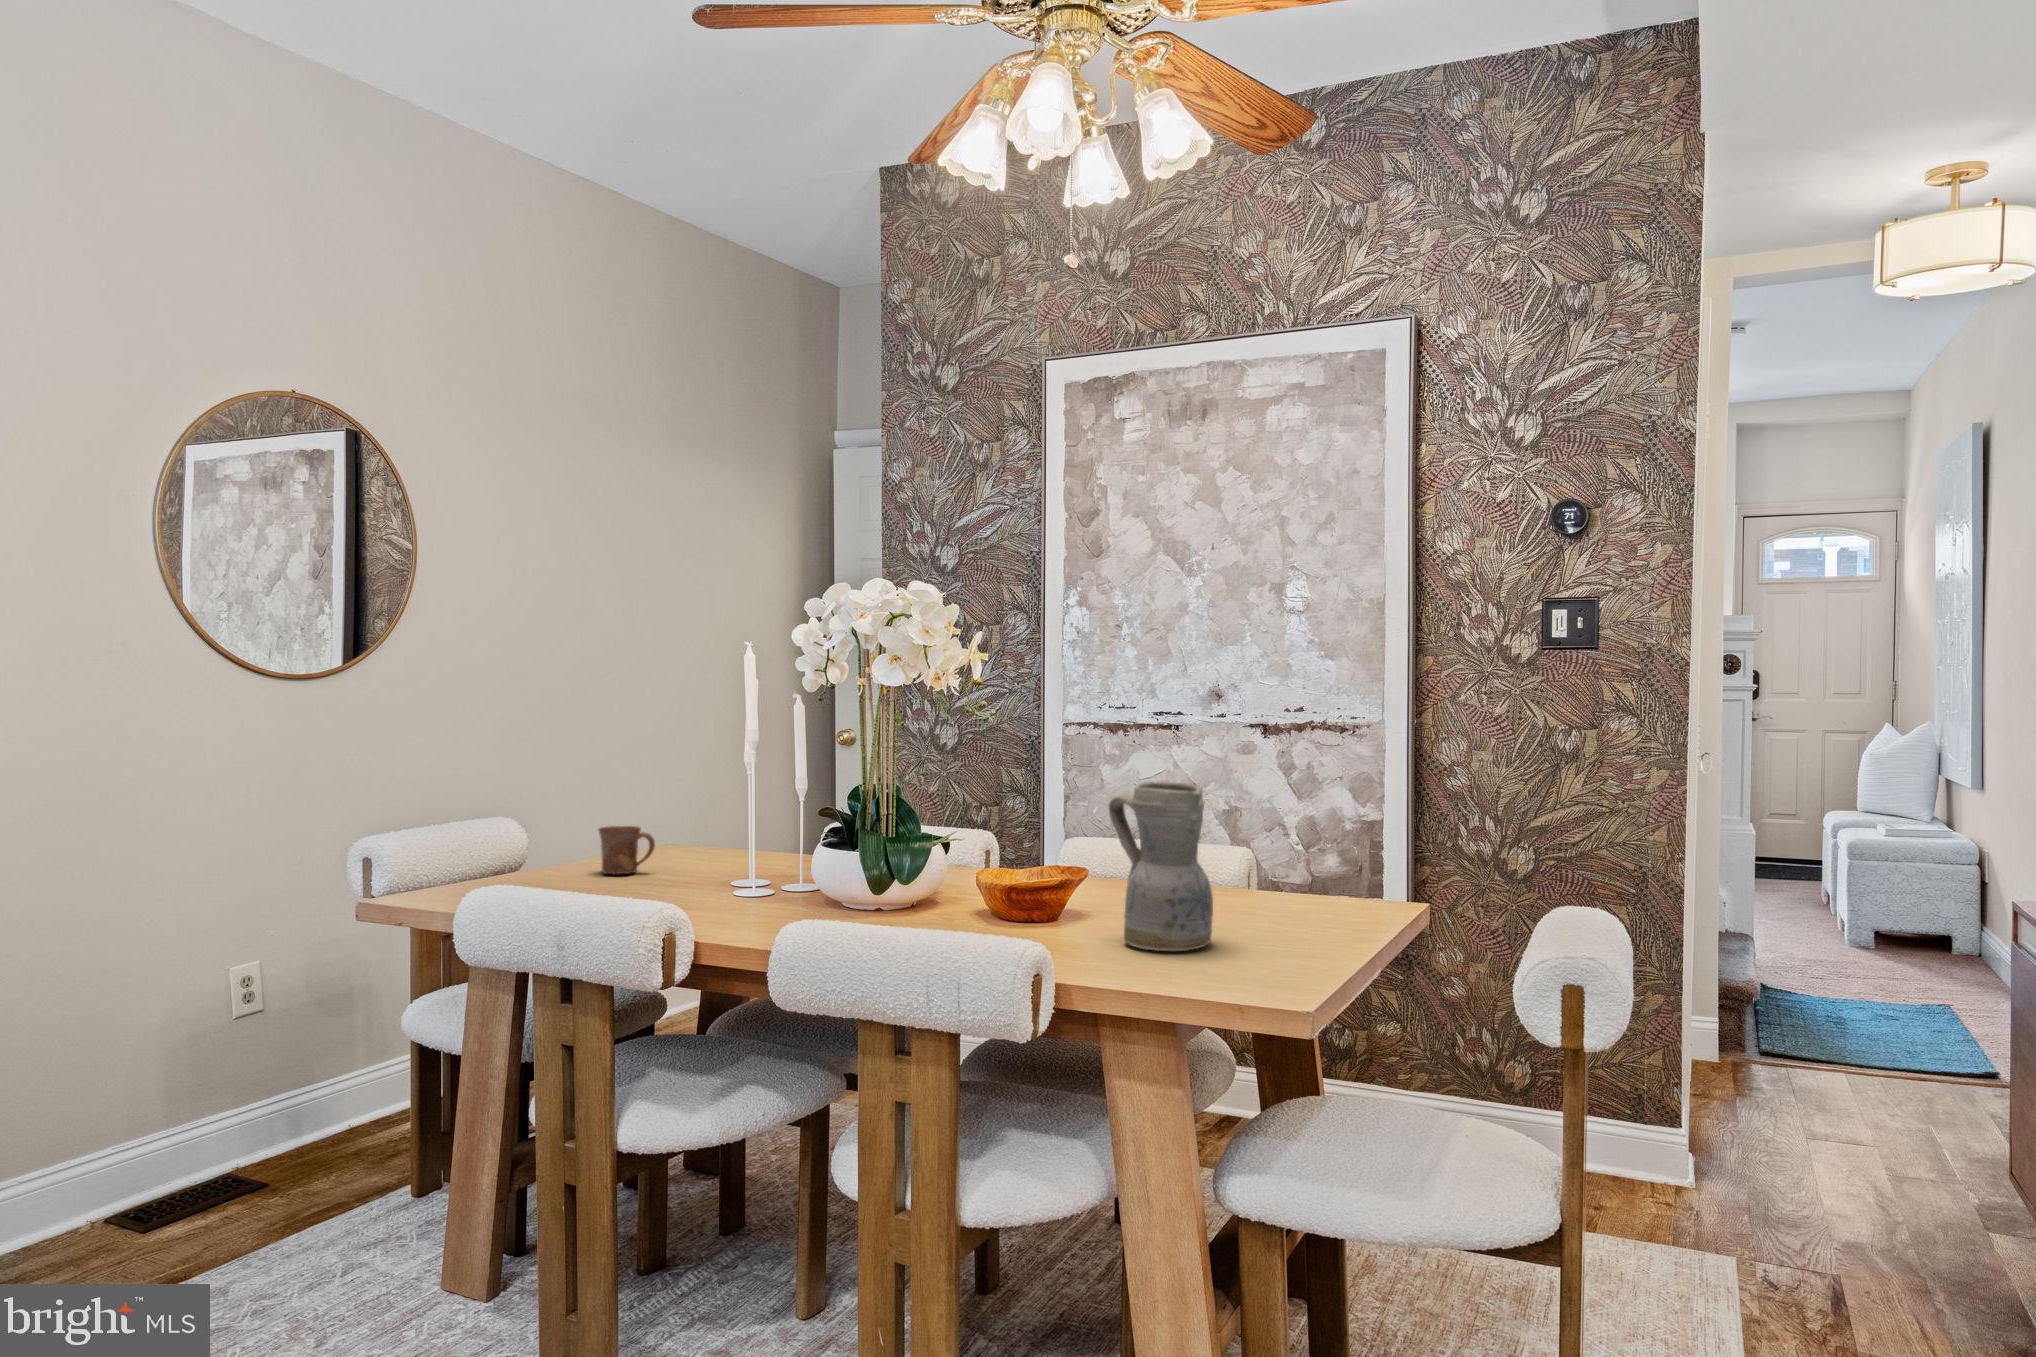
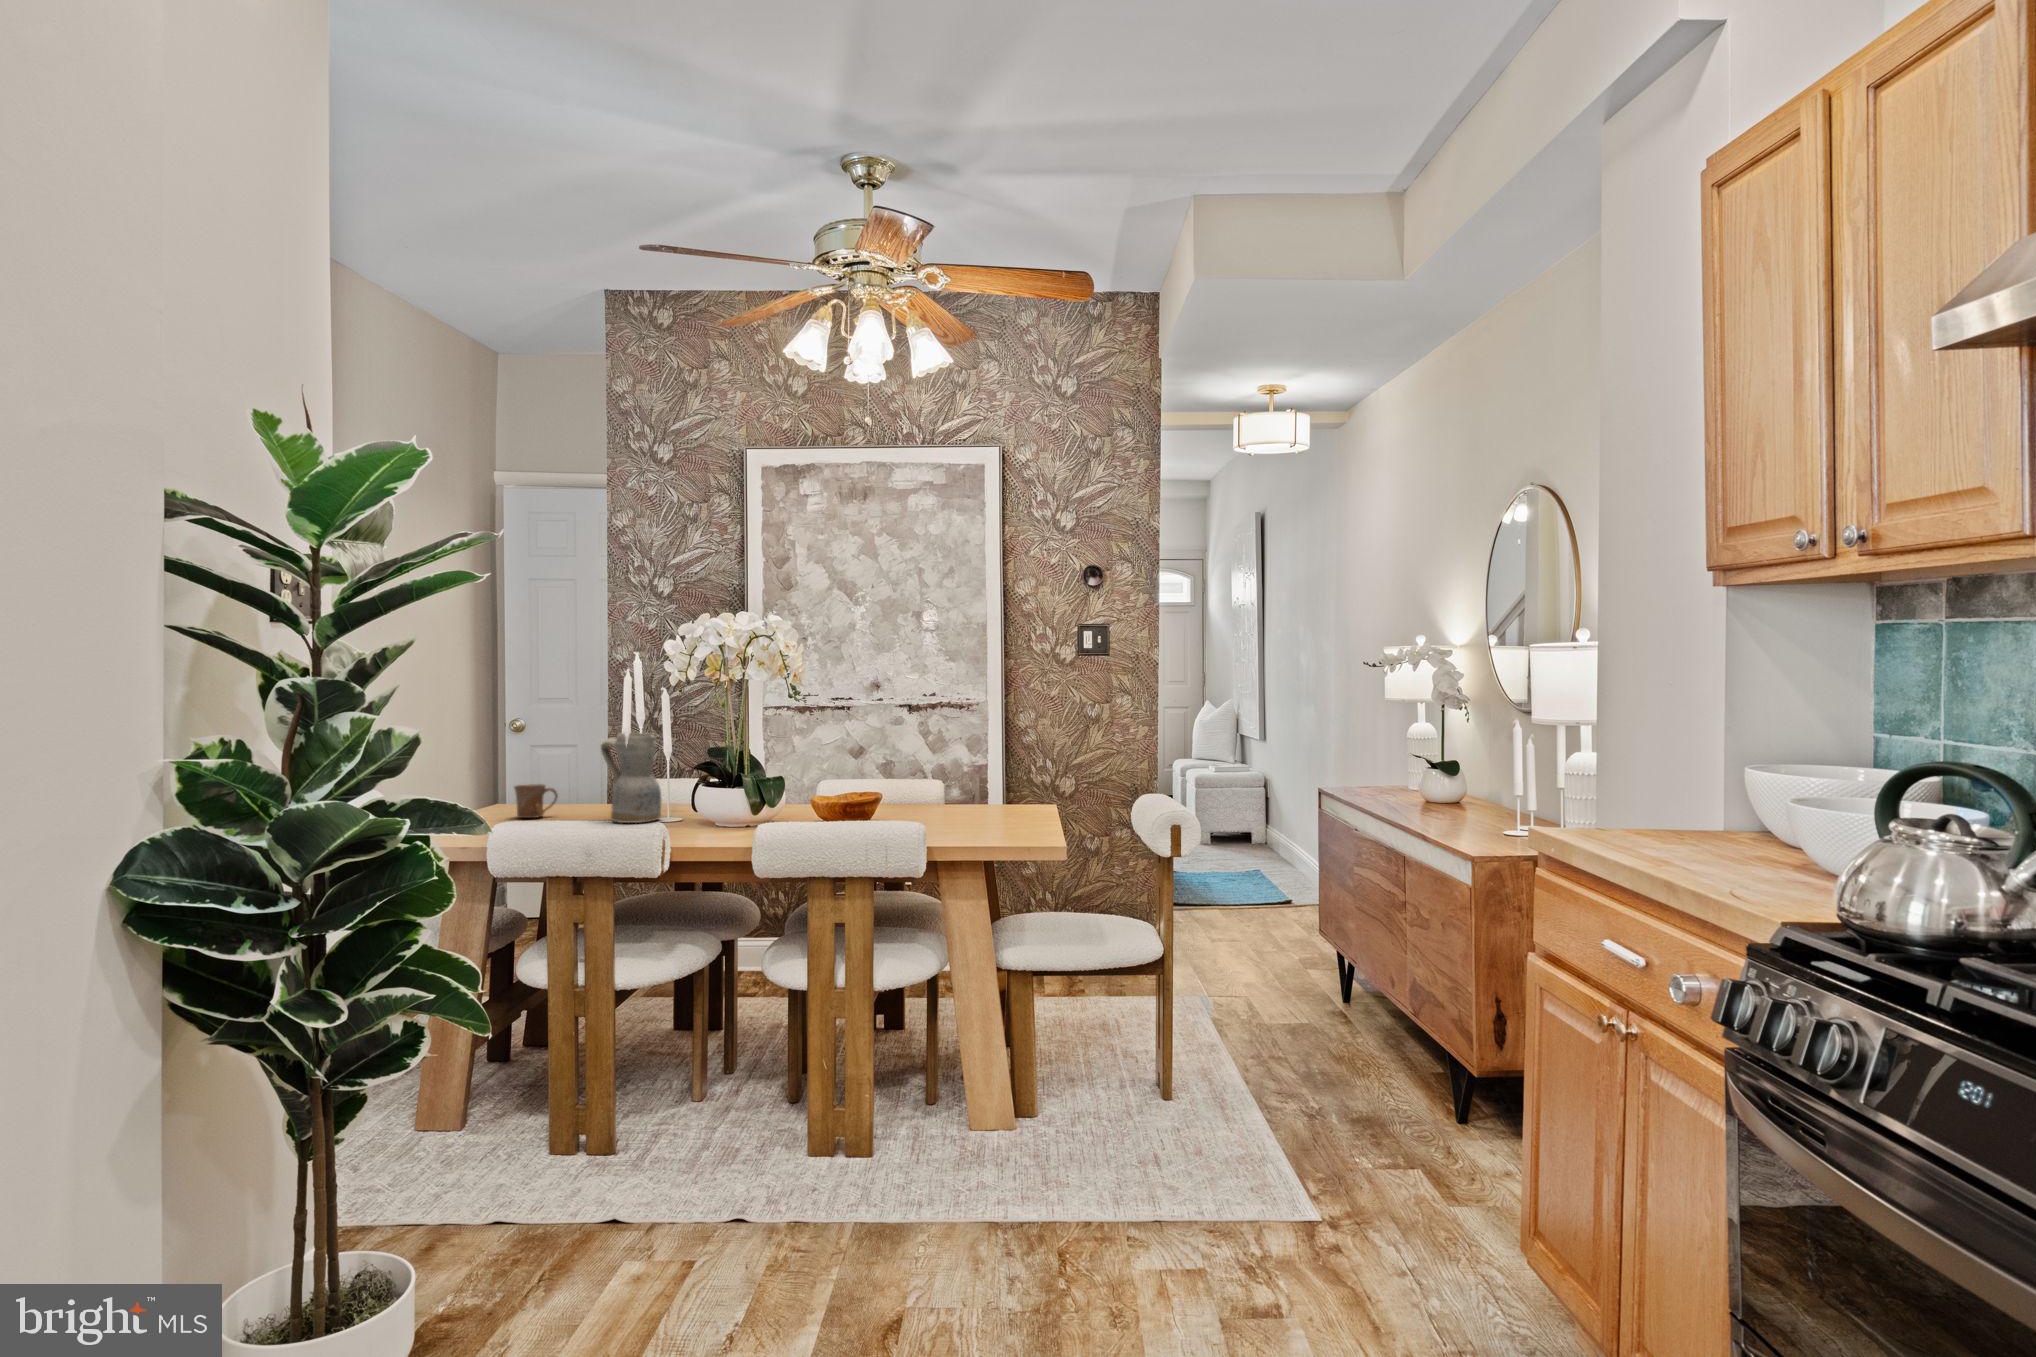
ceramic pitcher: present [1109,781,1213,951] -> present [601,733,661,823]

